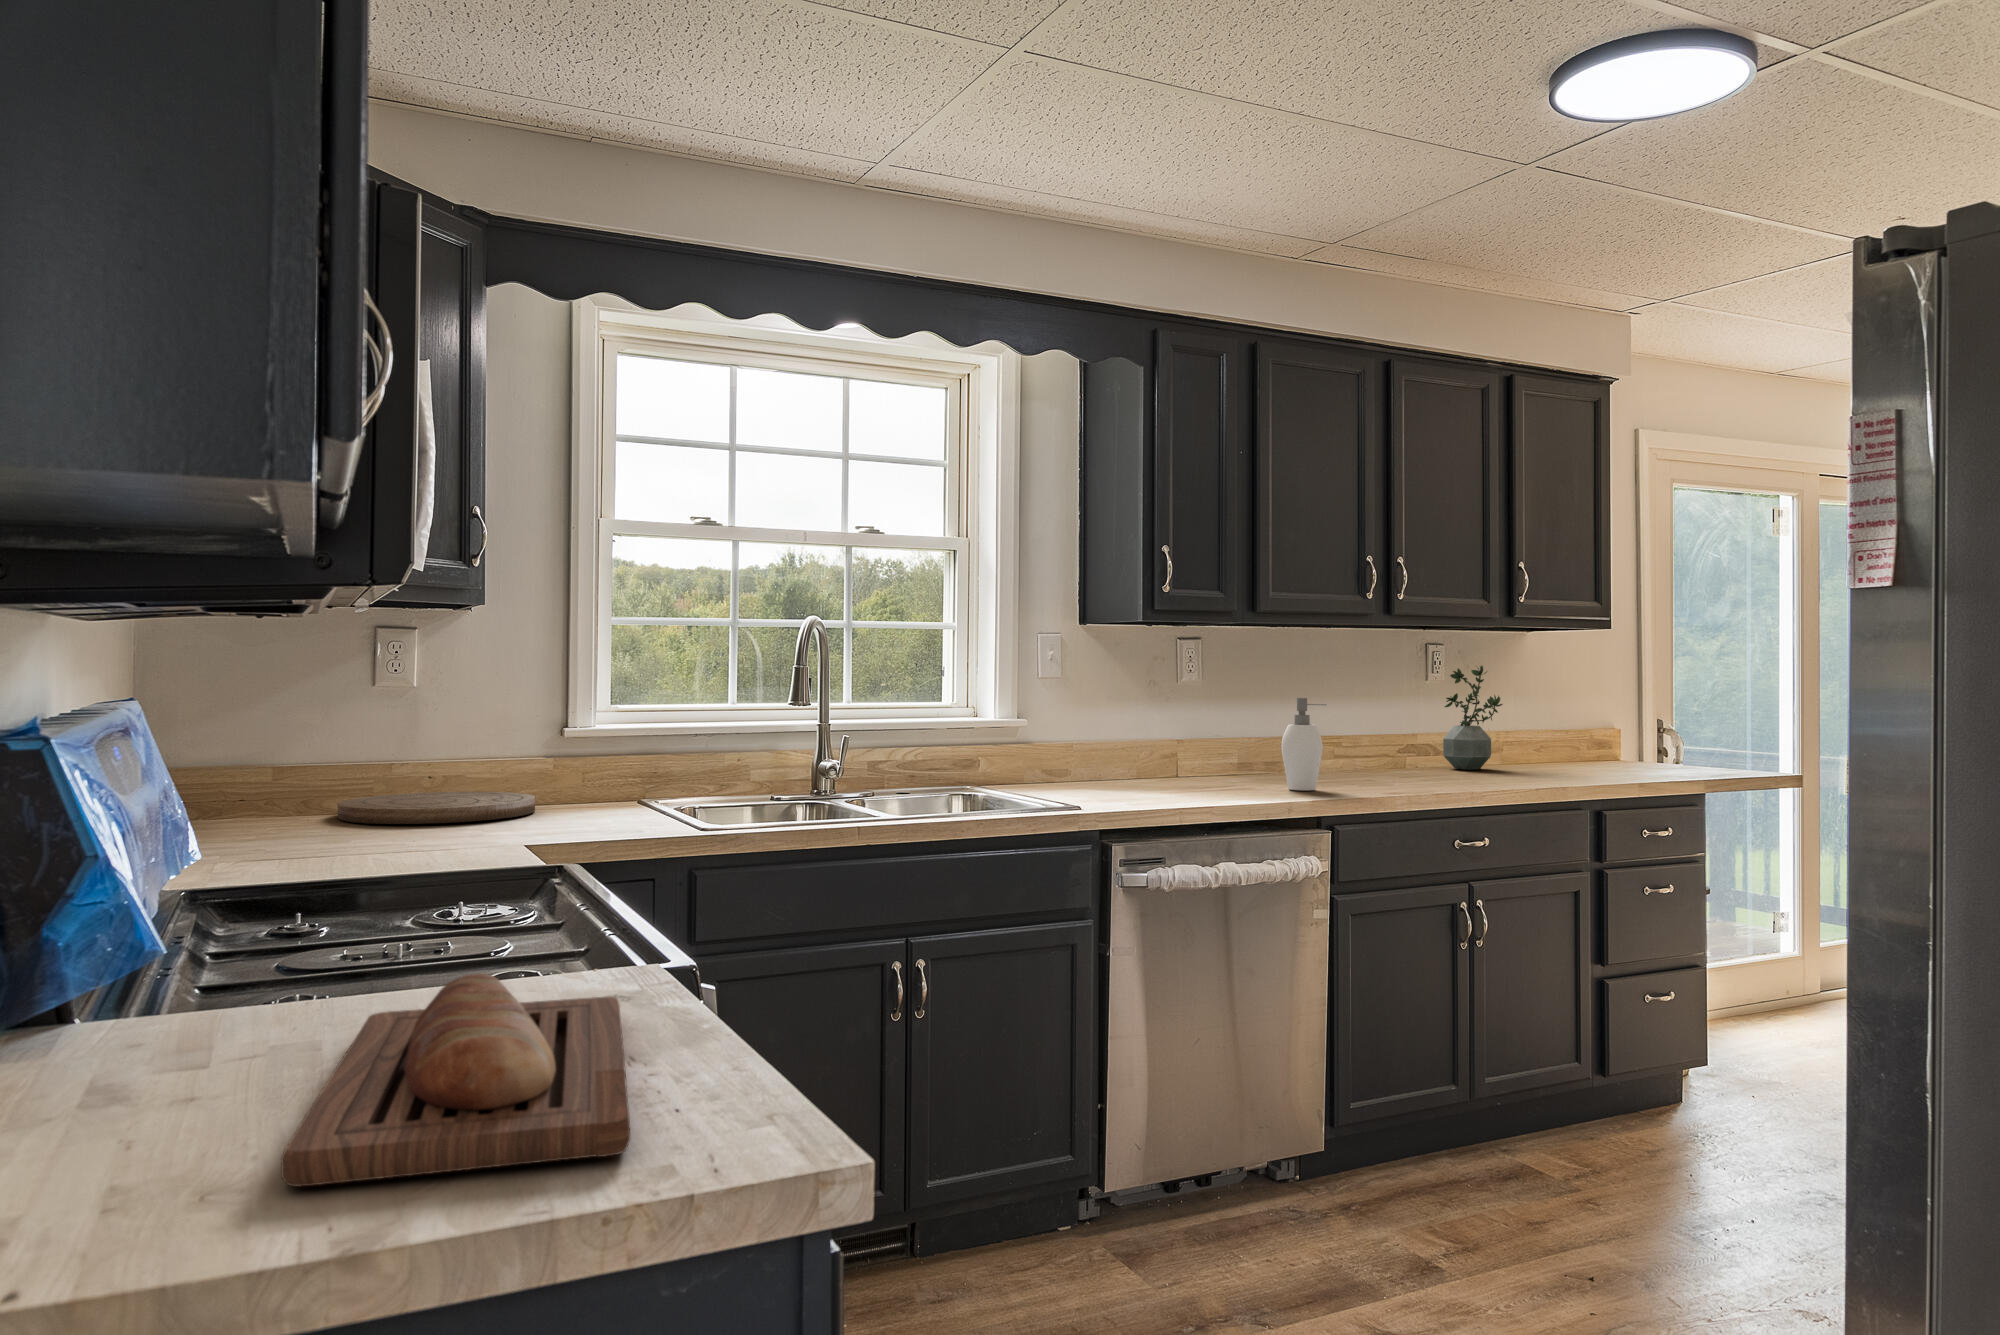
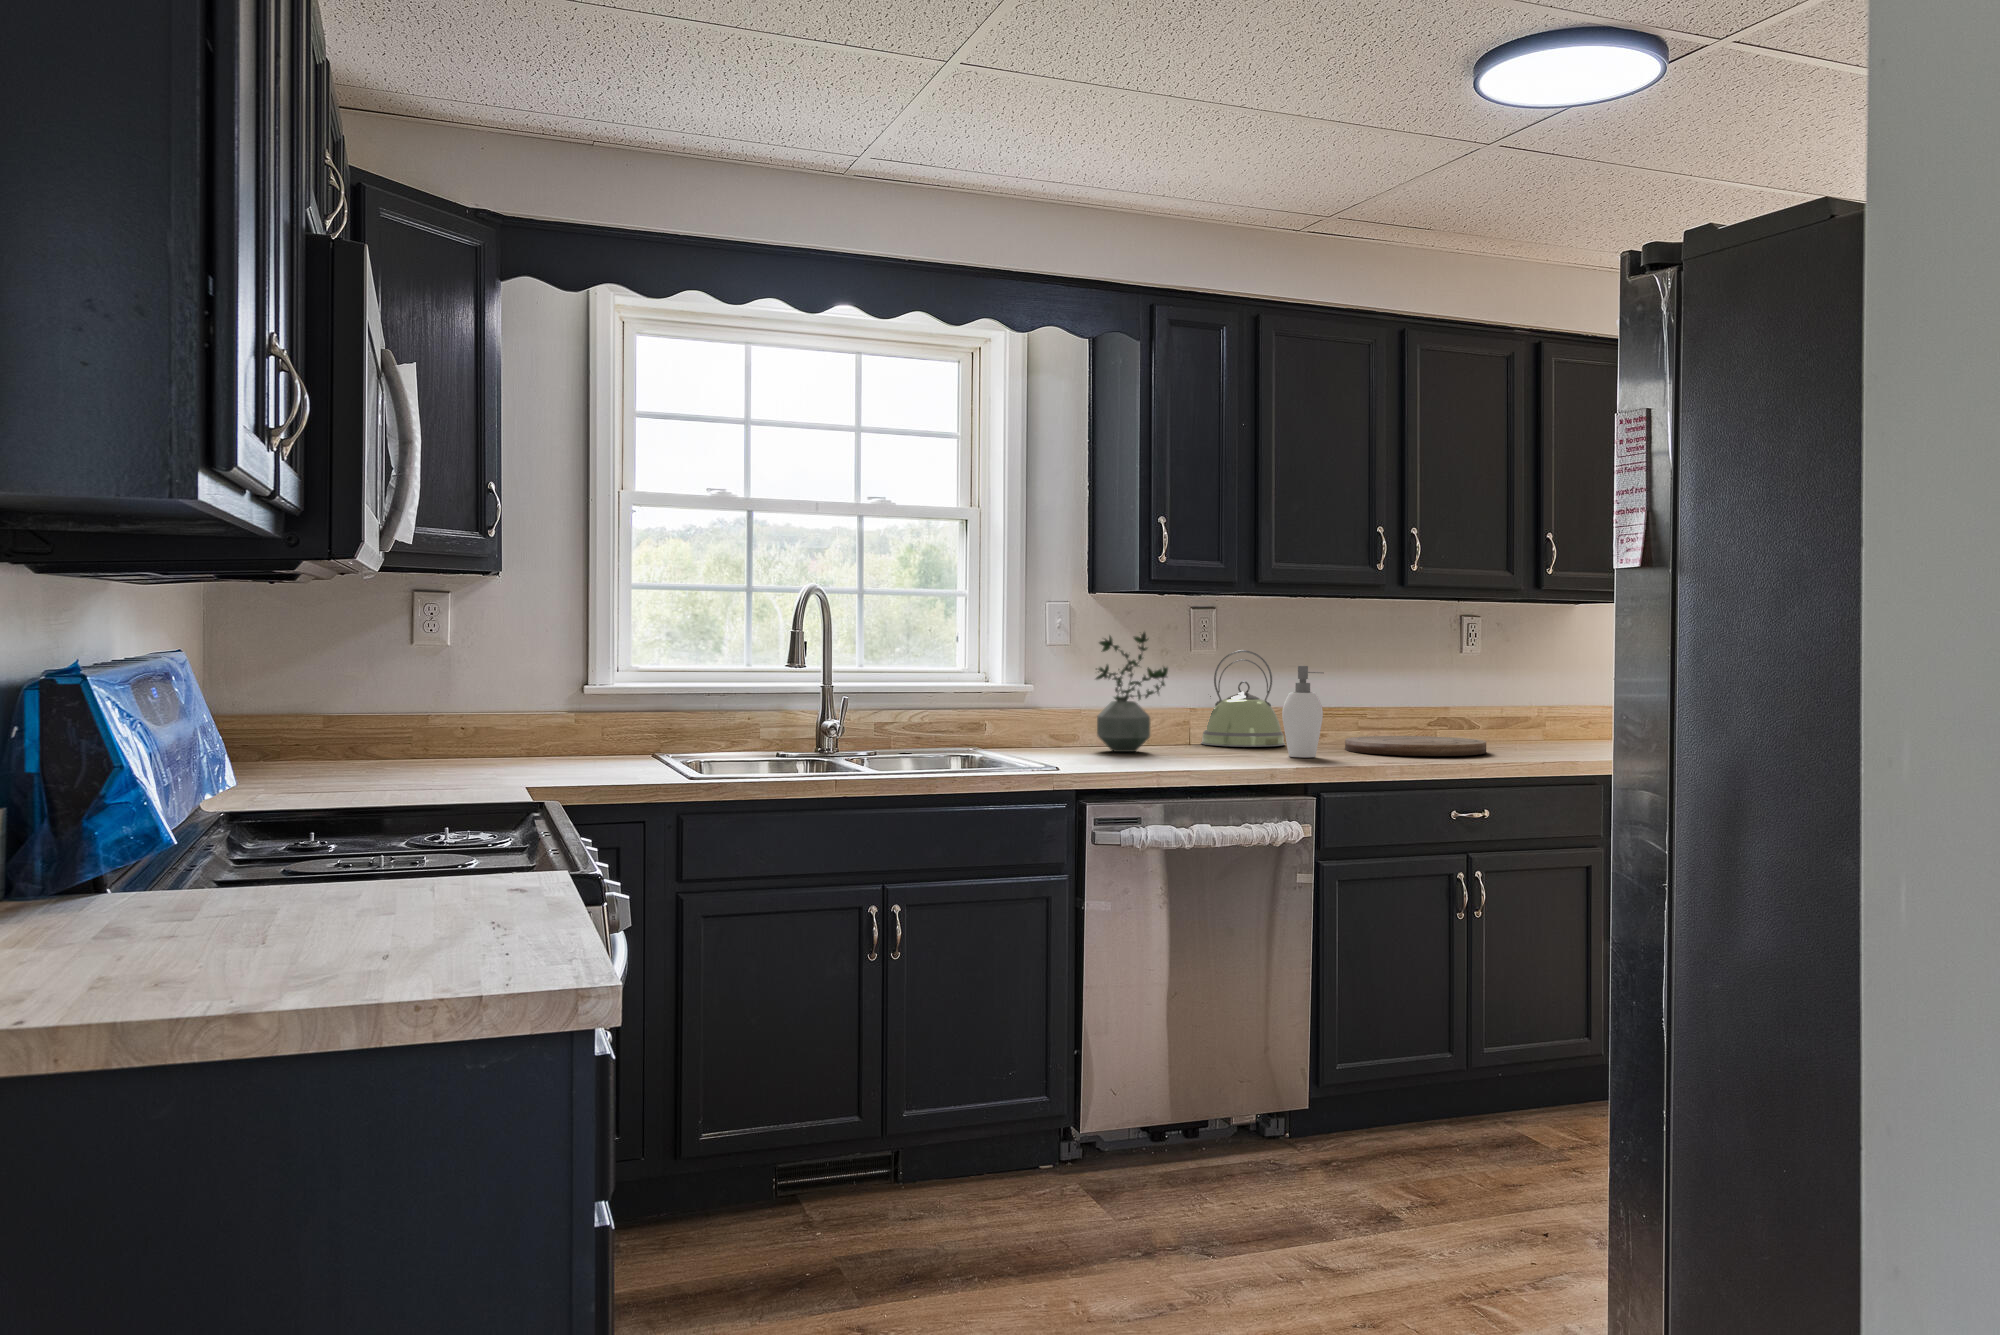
potted plant: present [1443,666,1503,769] -> present [1096,632,1168,752]
kettle: none [1174,682,1270,779] -> present [1201,650,1285,747]
cutting board: present [338,792,535,824] -> present [1345,736,1486,756]
bread loaf: present [281,974,630,1187] -> none [243,863,526,981]

